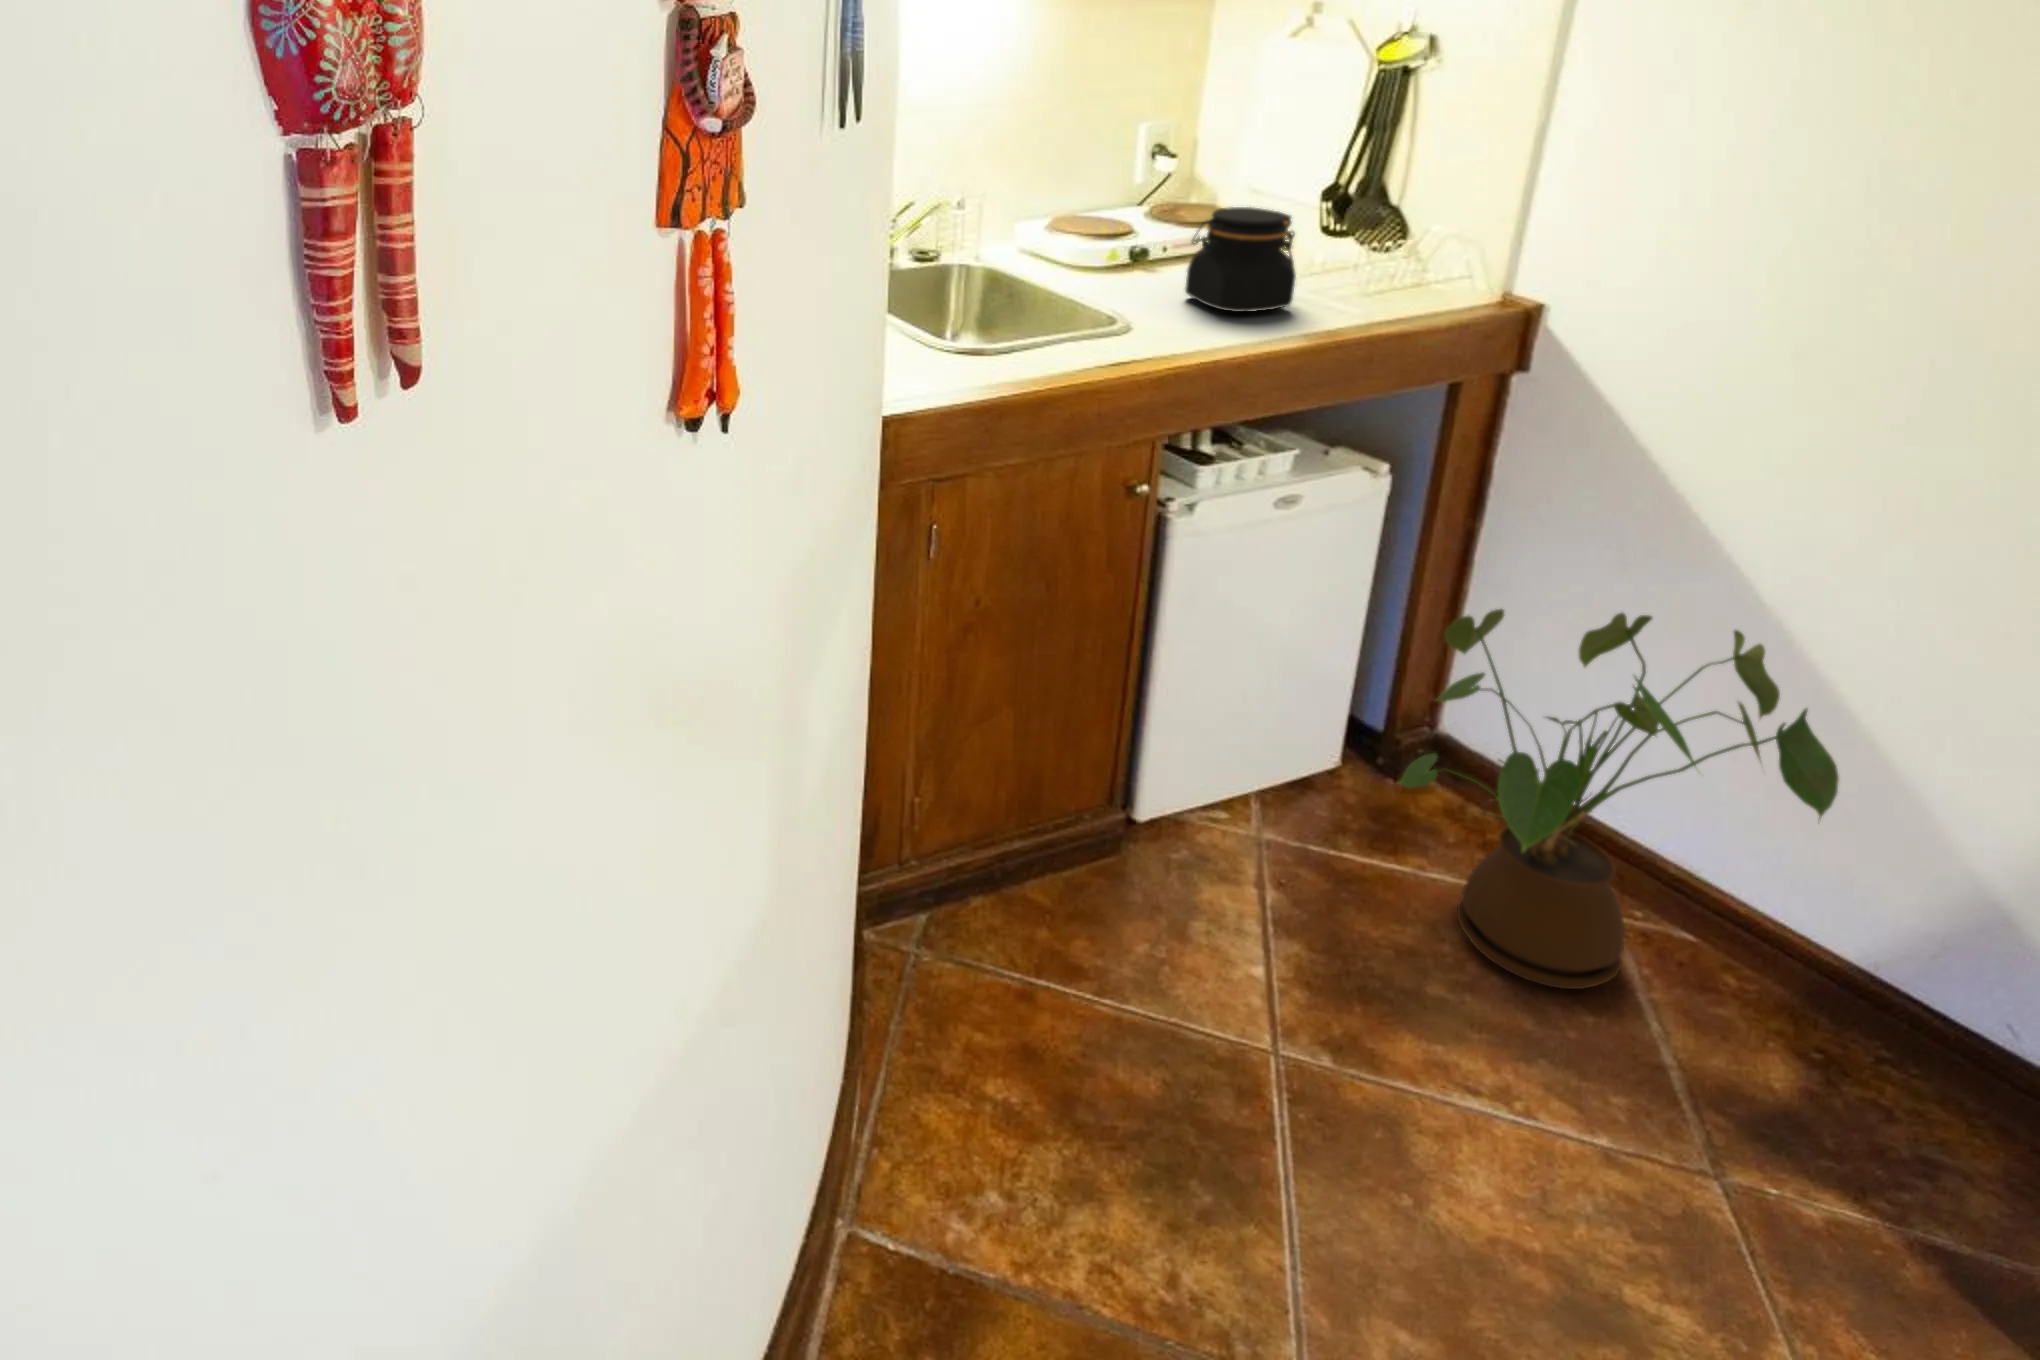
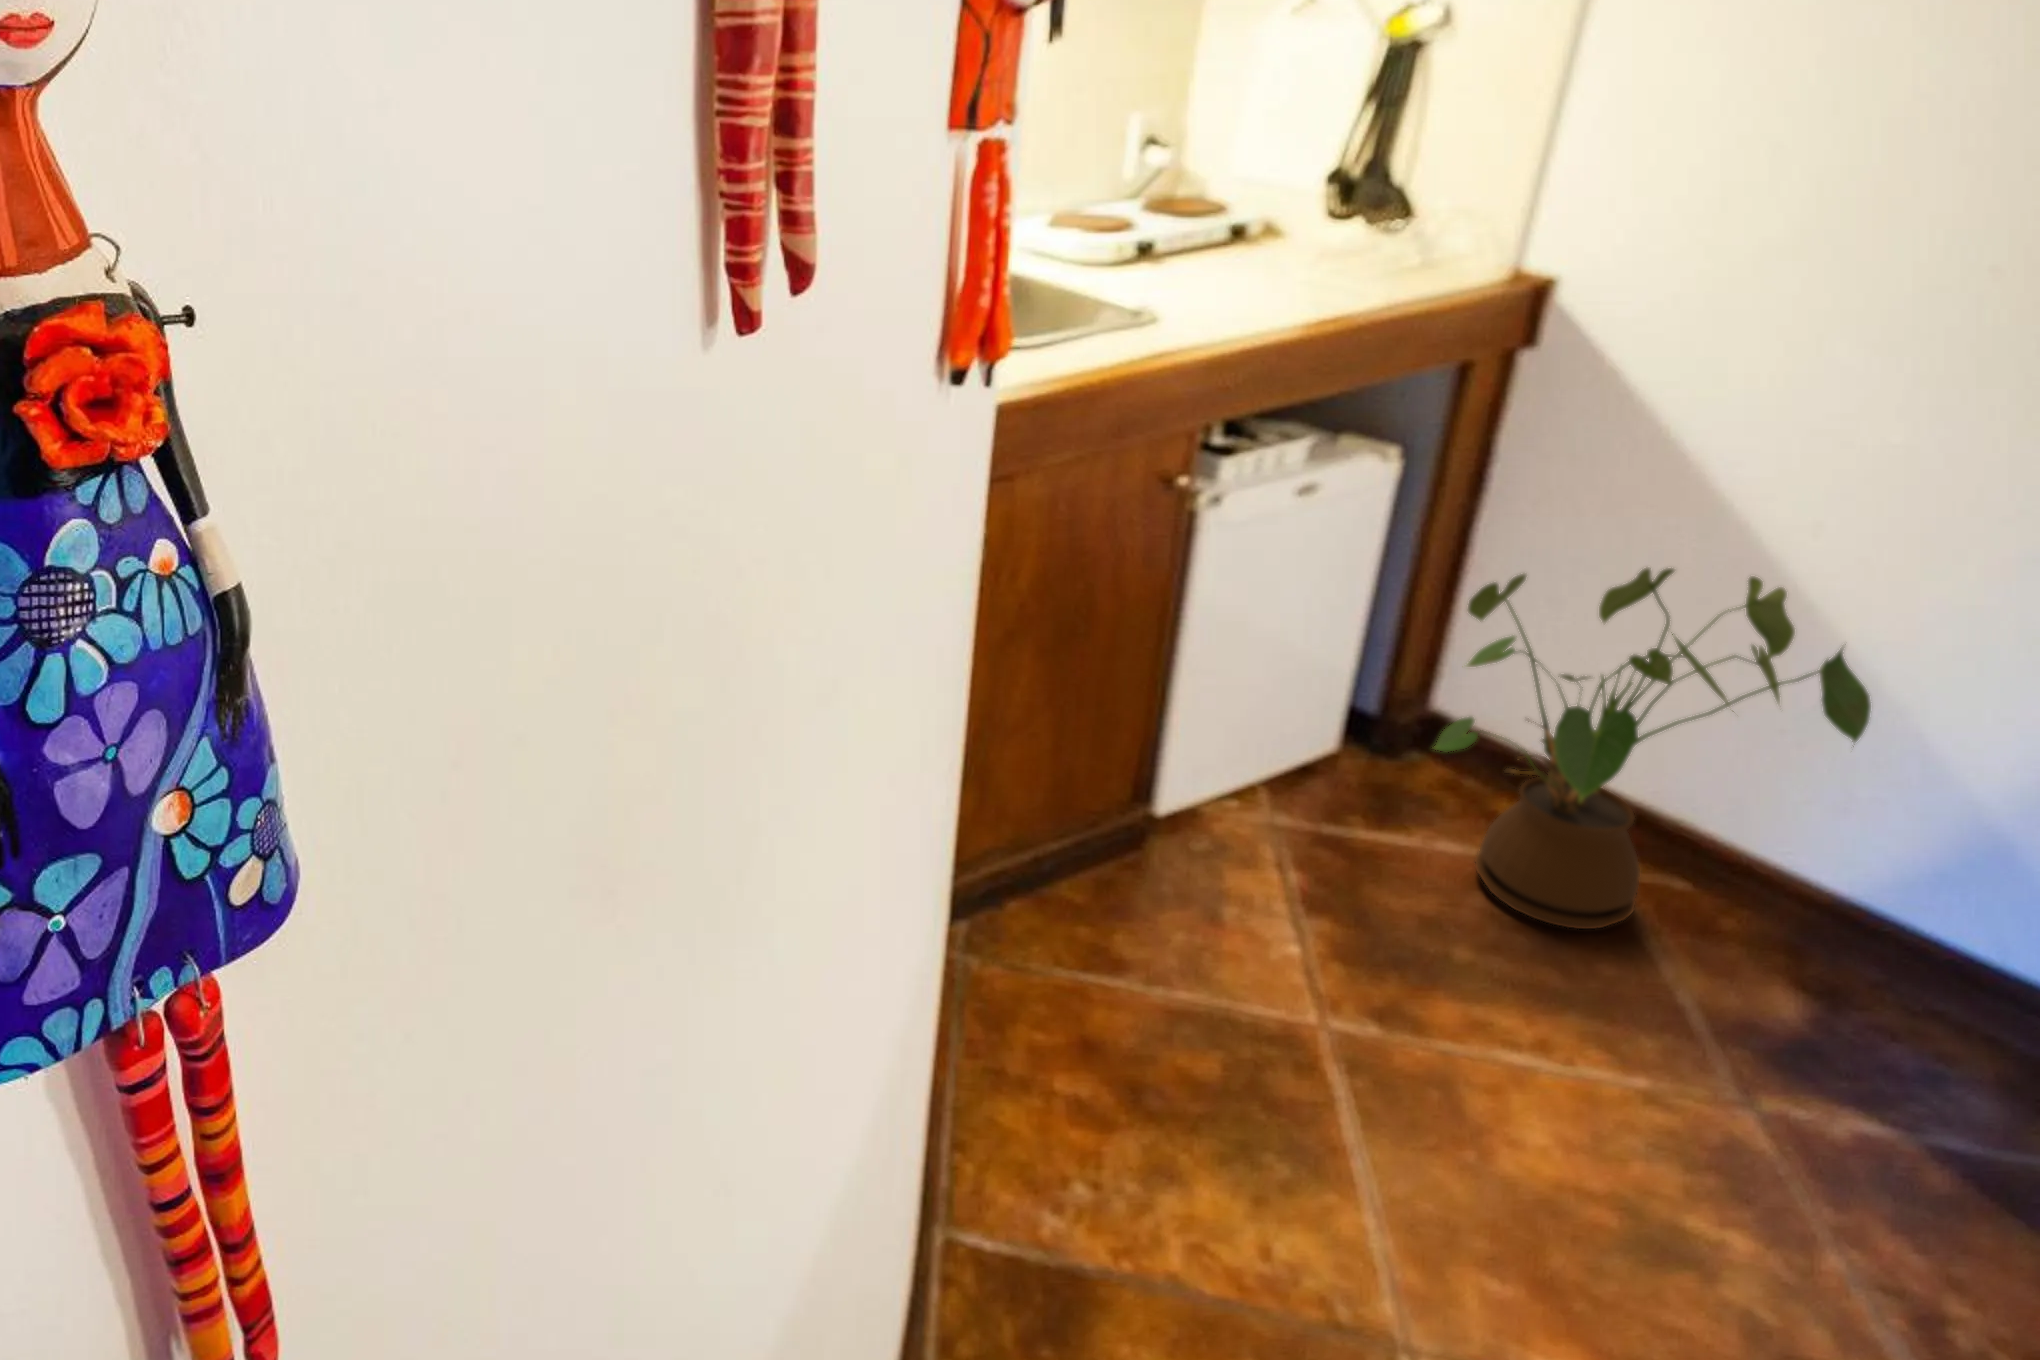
jar: present [1185,207,1296,312] -> none [1206,191,1320,296]

